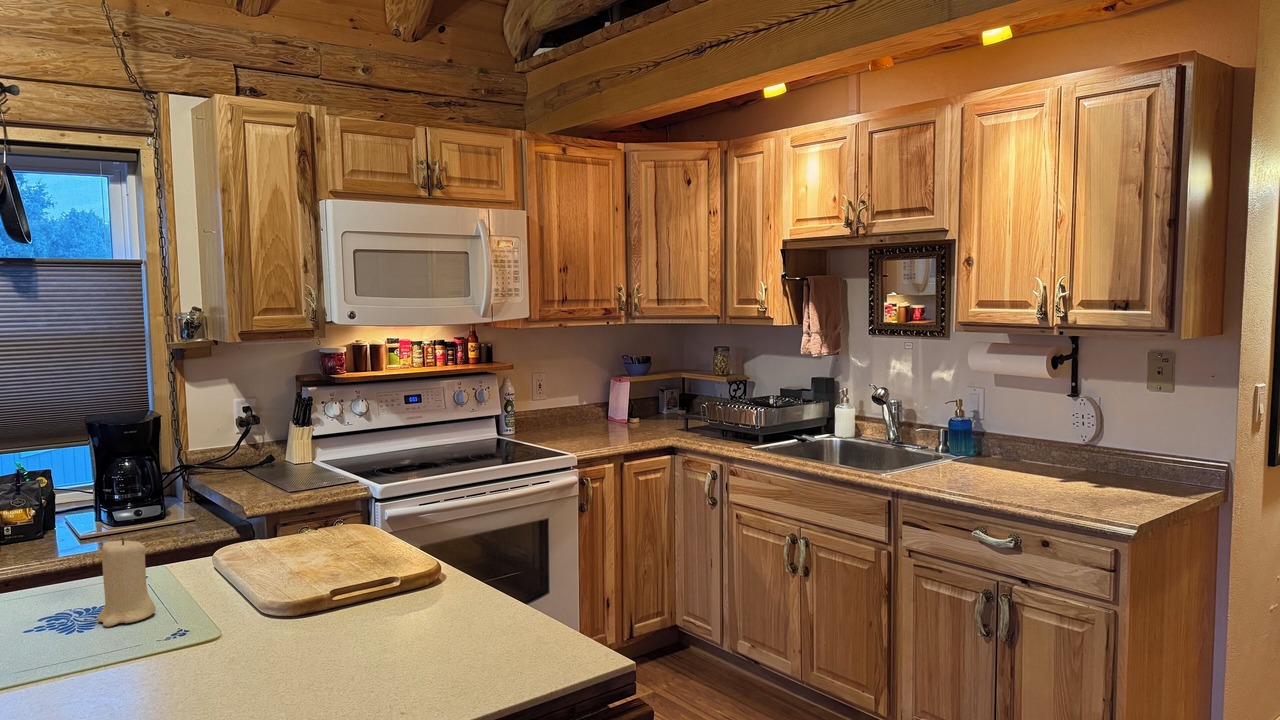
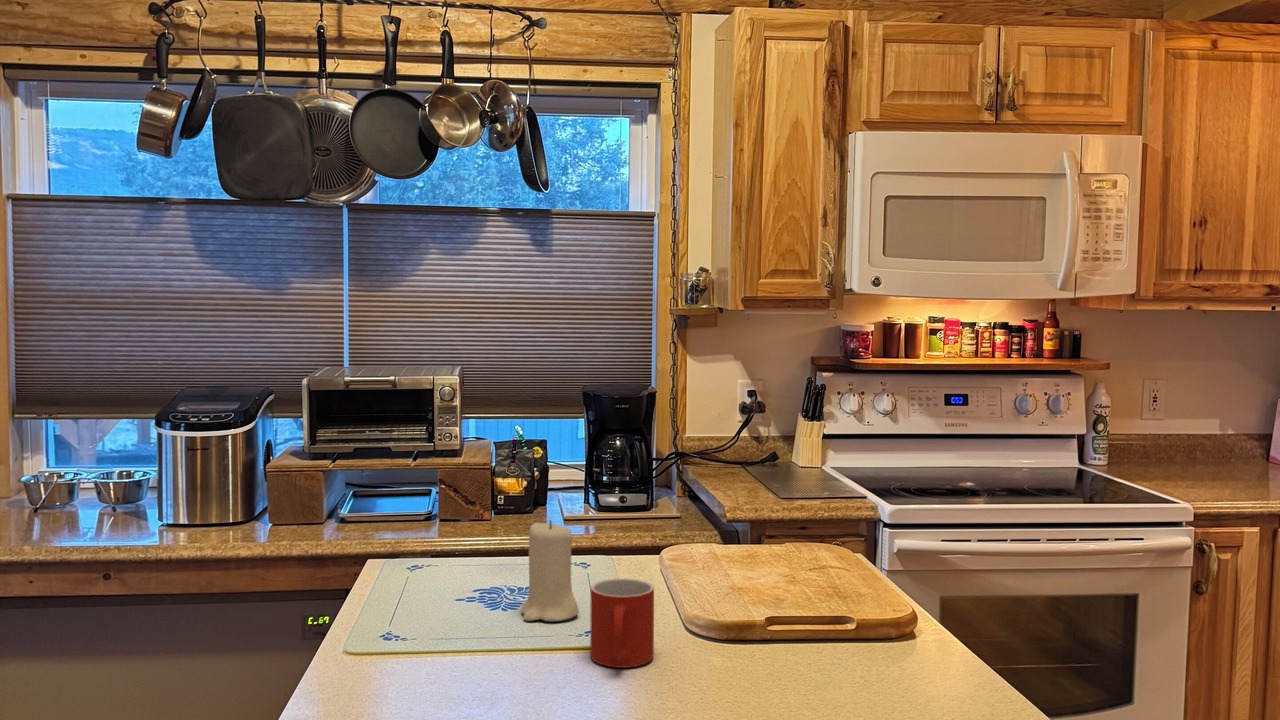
mug: none [179,571,239,645] -> present [590,578,654,668]

